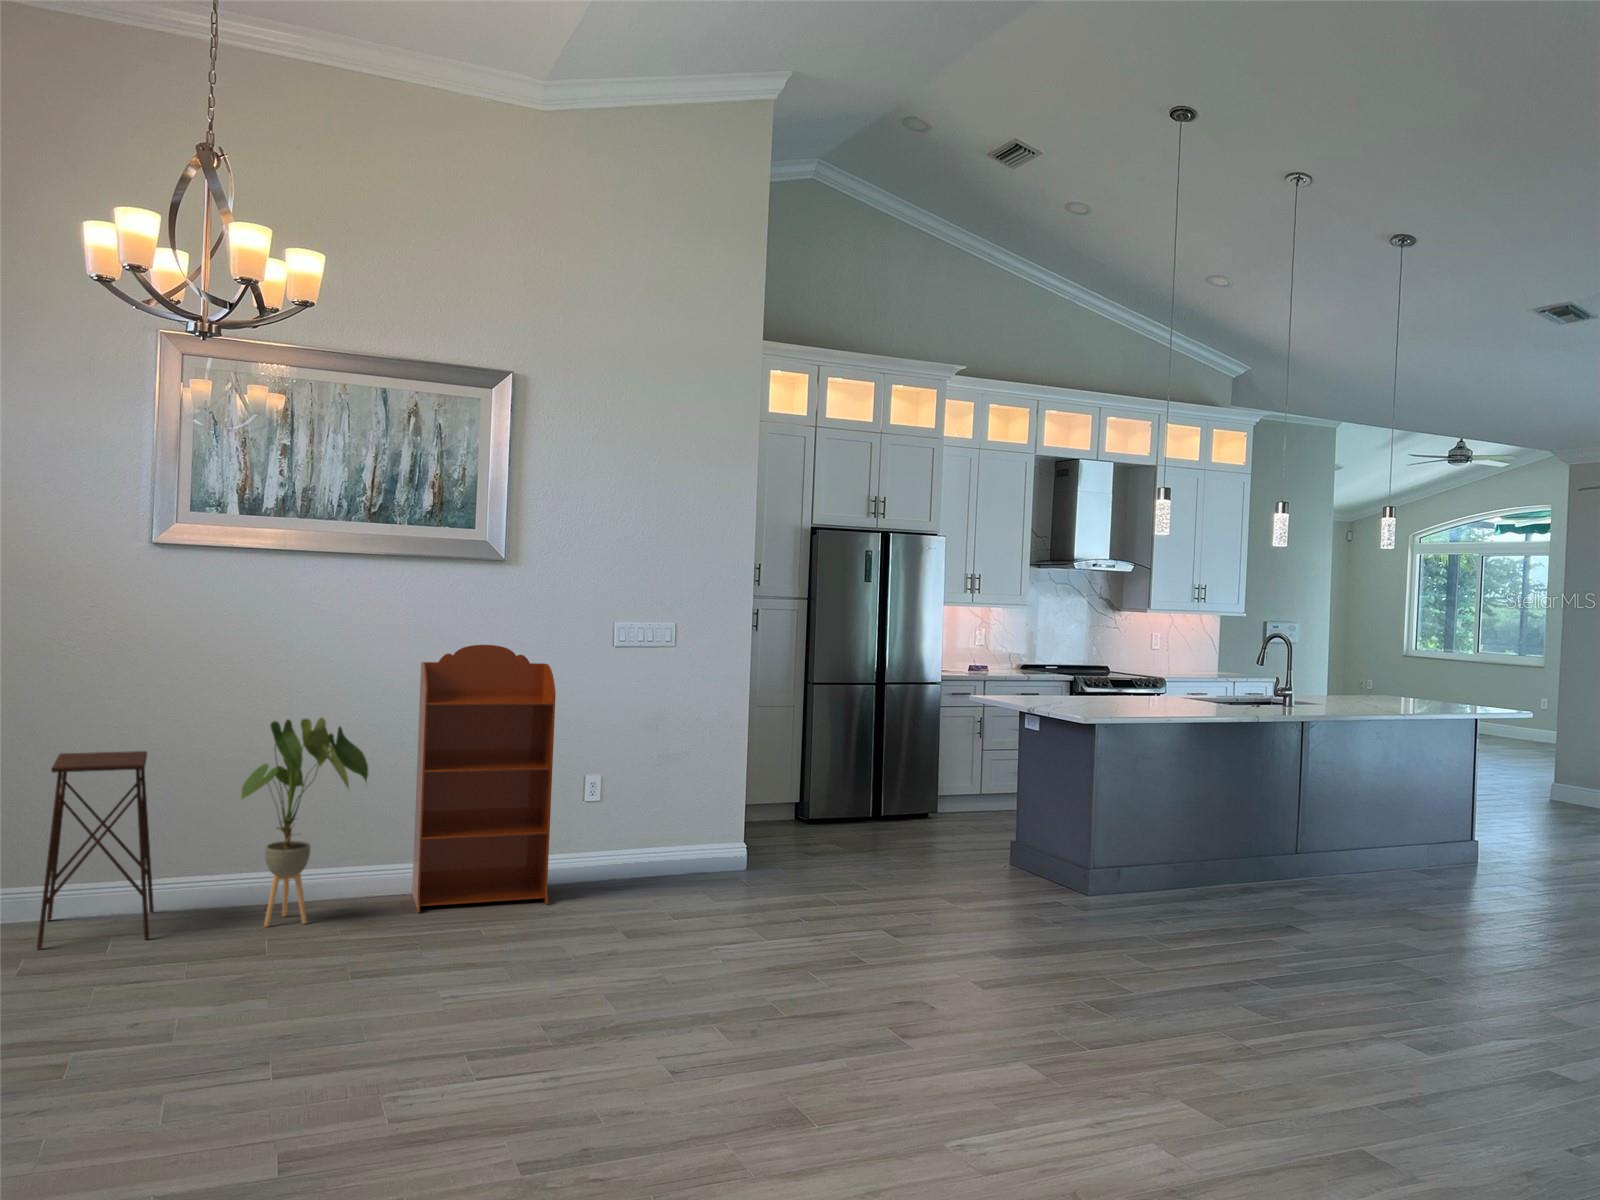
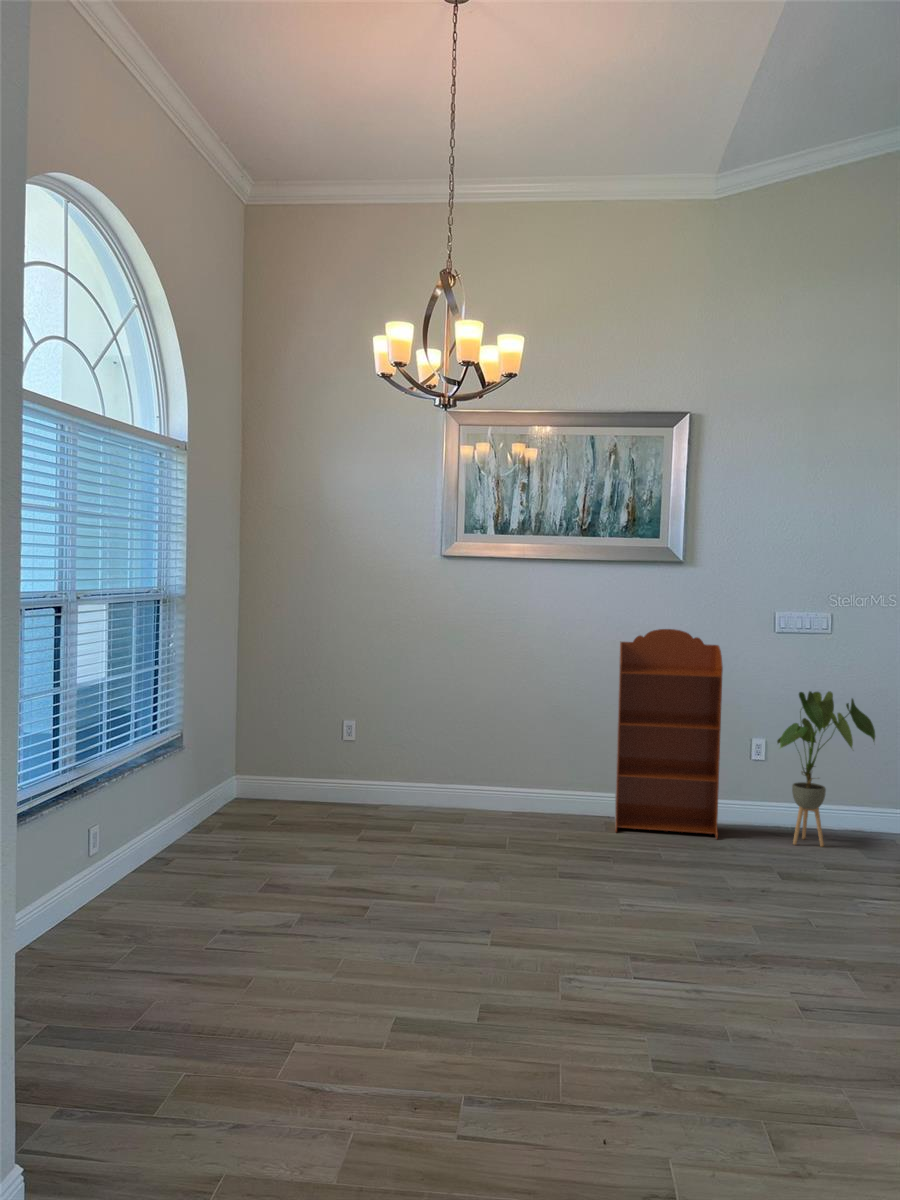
house plant: present [240,718,368,927] -> present [777,691,875,846]
side table: present [37,751,154,950] -> none [372,696,443,825]

